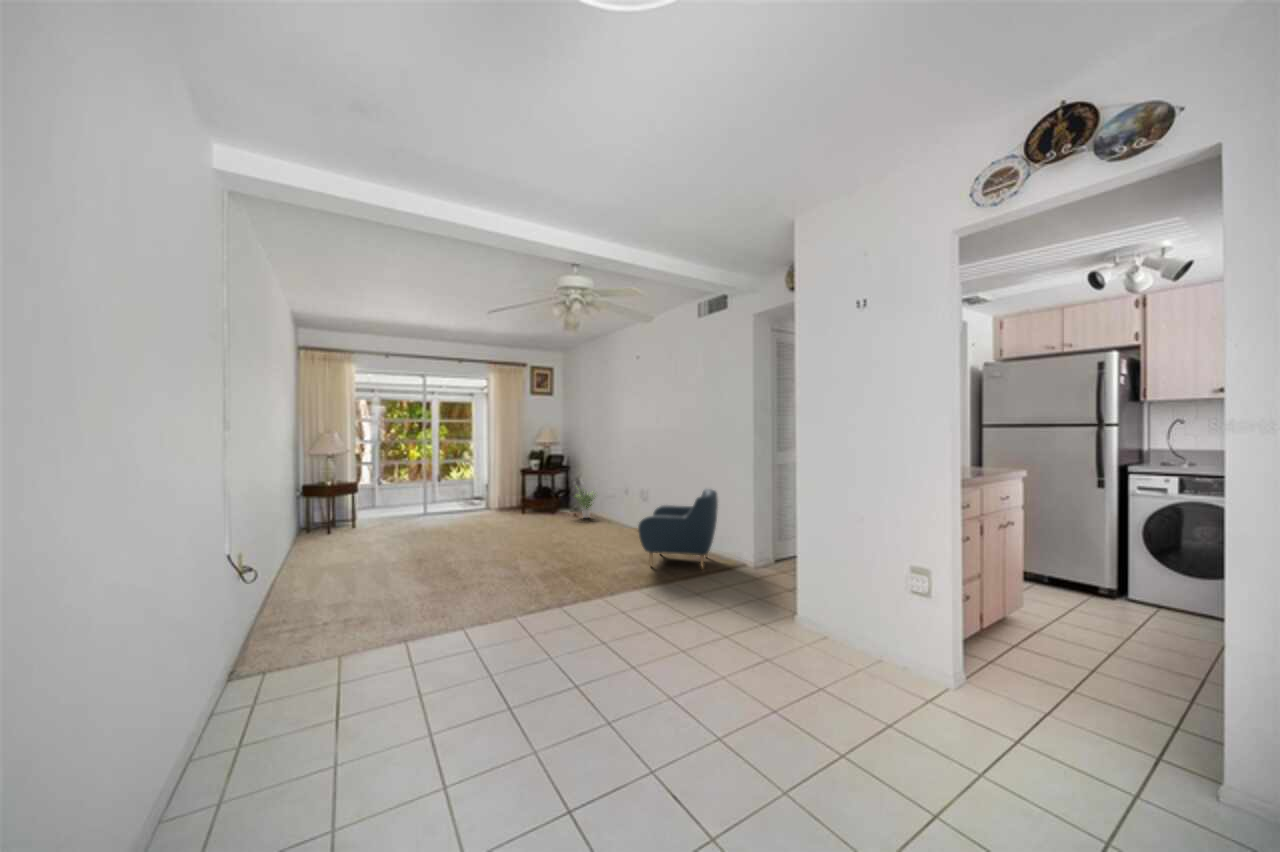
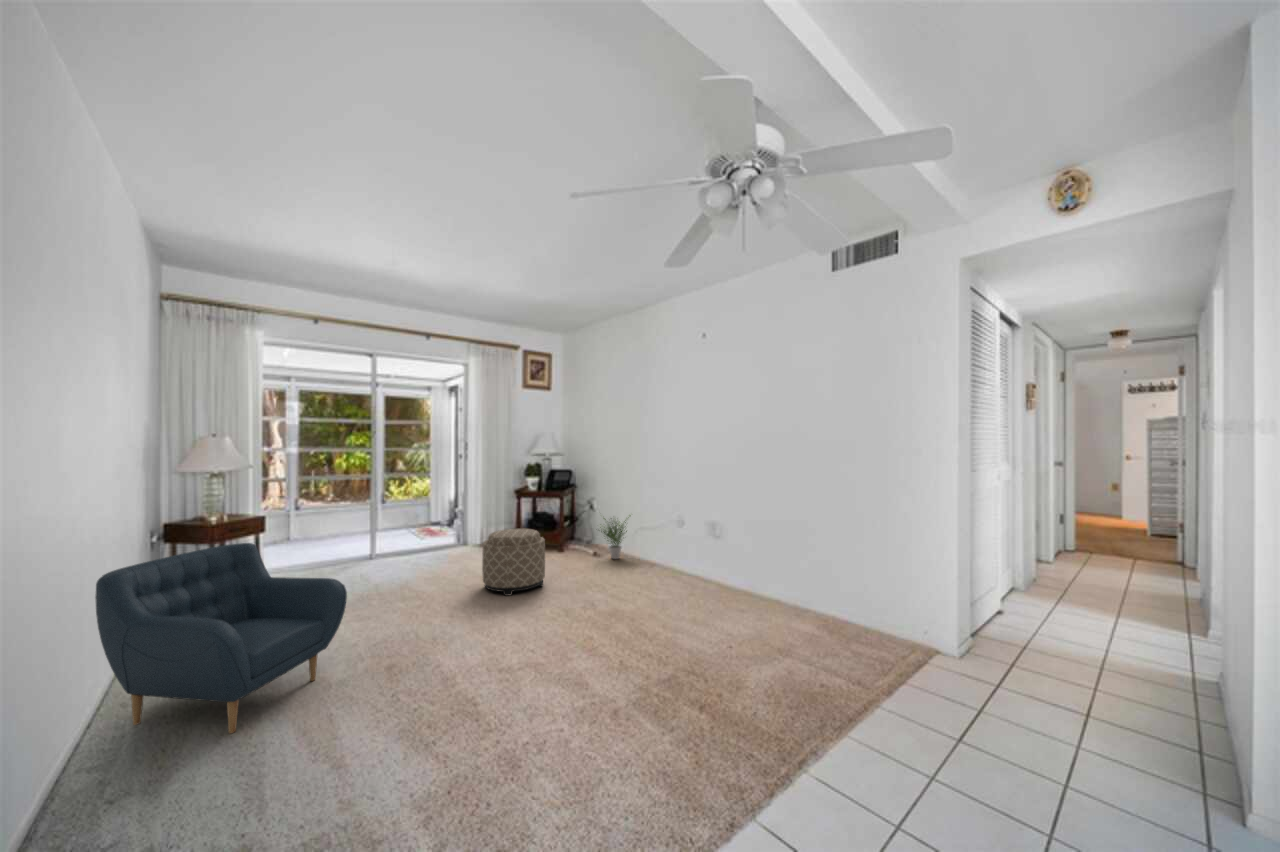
armchair: present [638,489,718,568] -> present [95,543,347,733]
ottoman: none [486,493,527,534] -> present [482,529,545,596]

